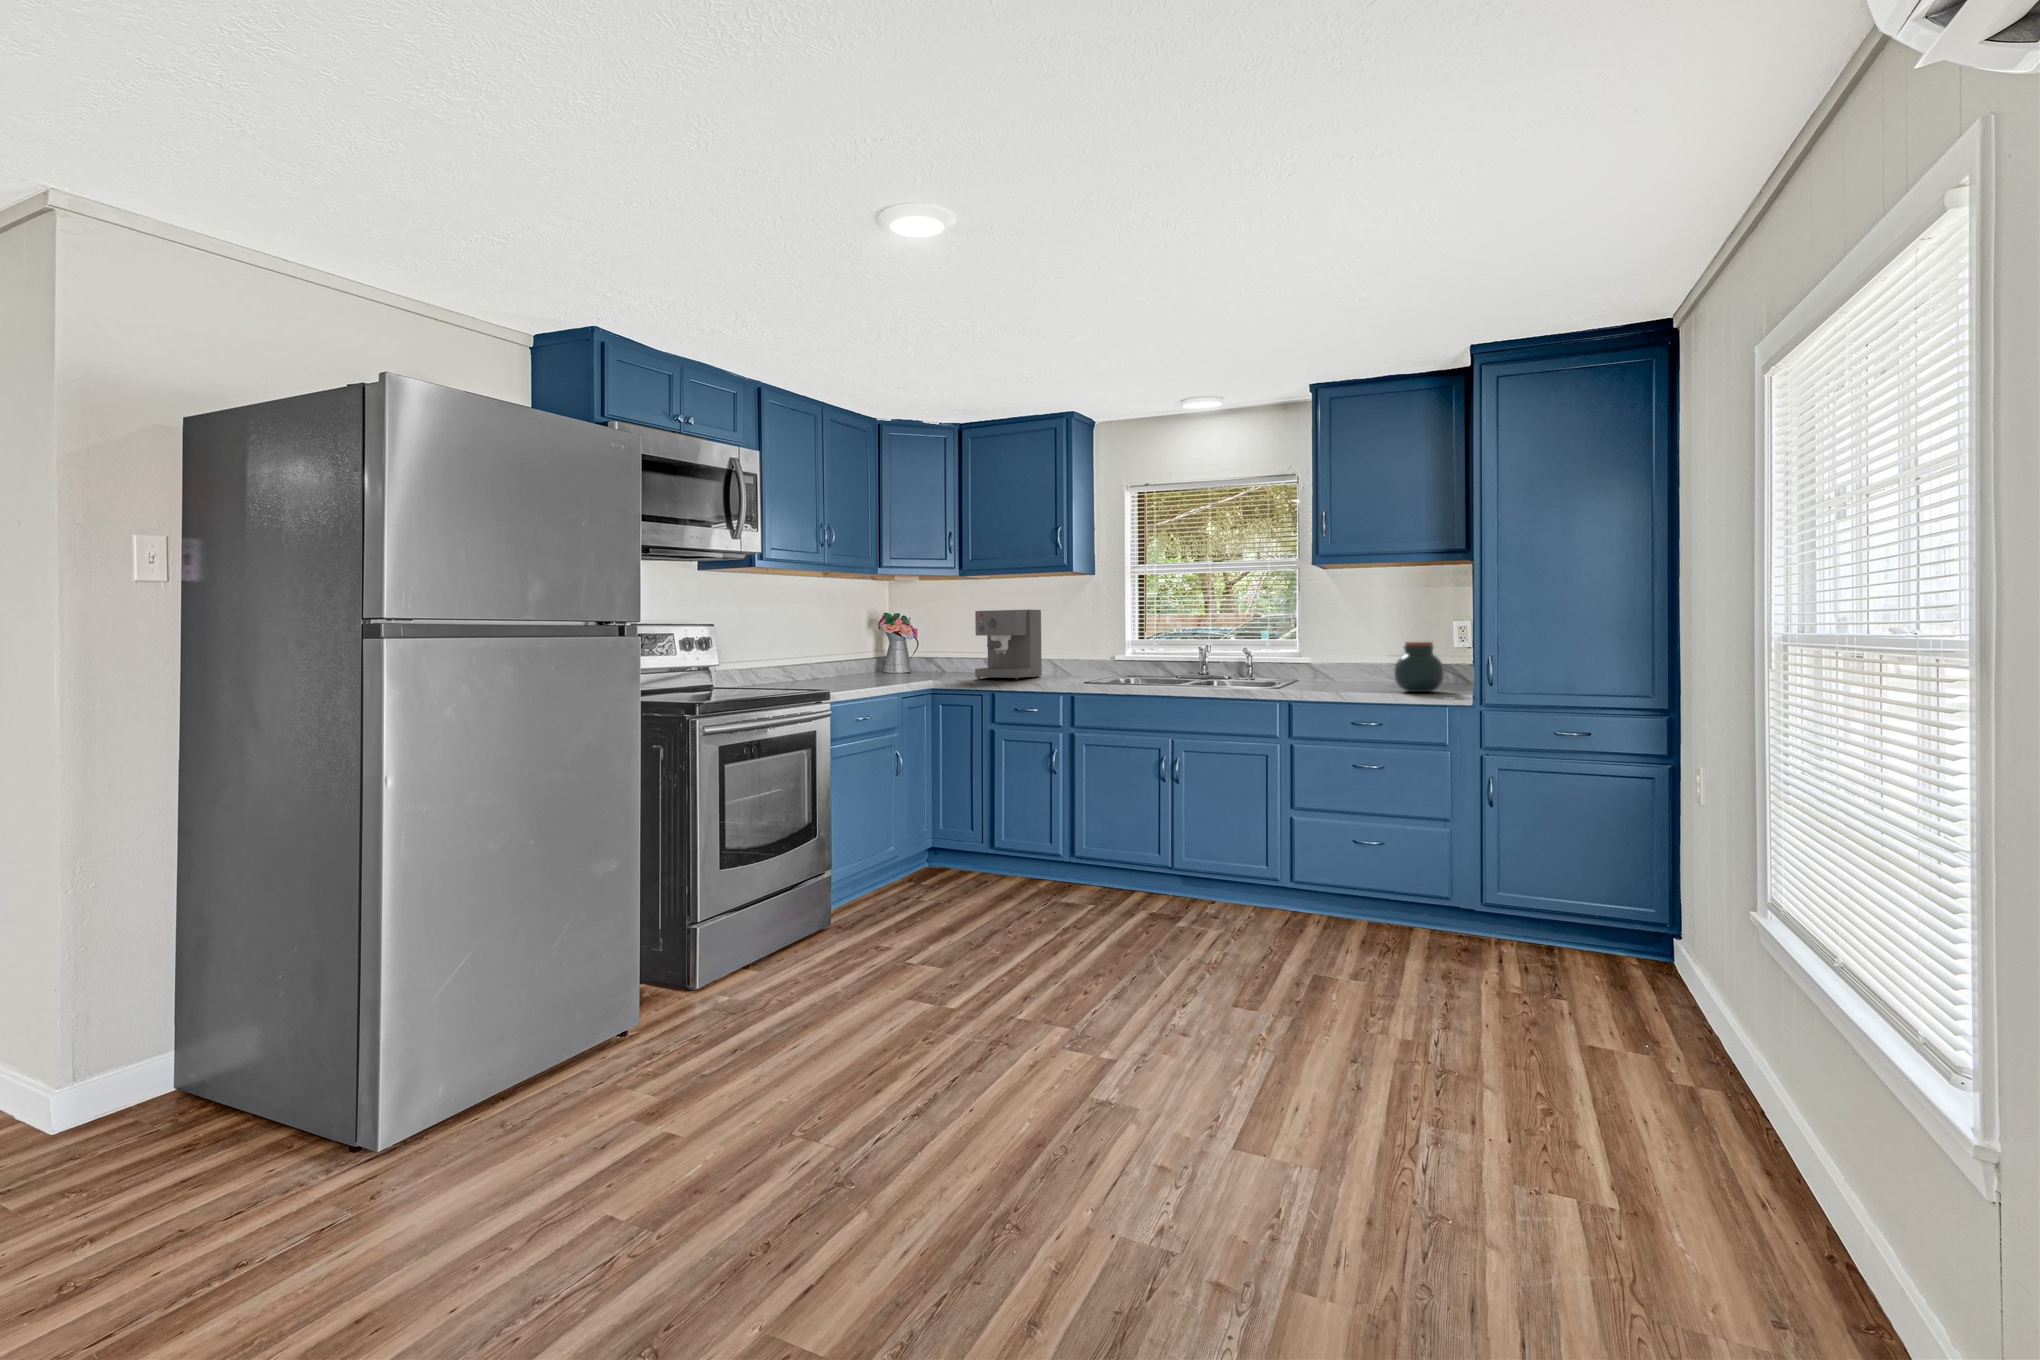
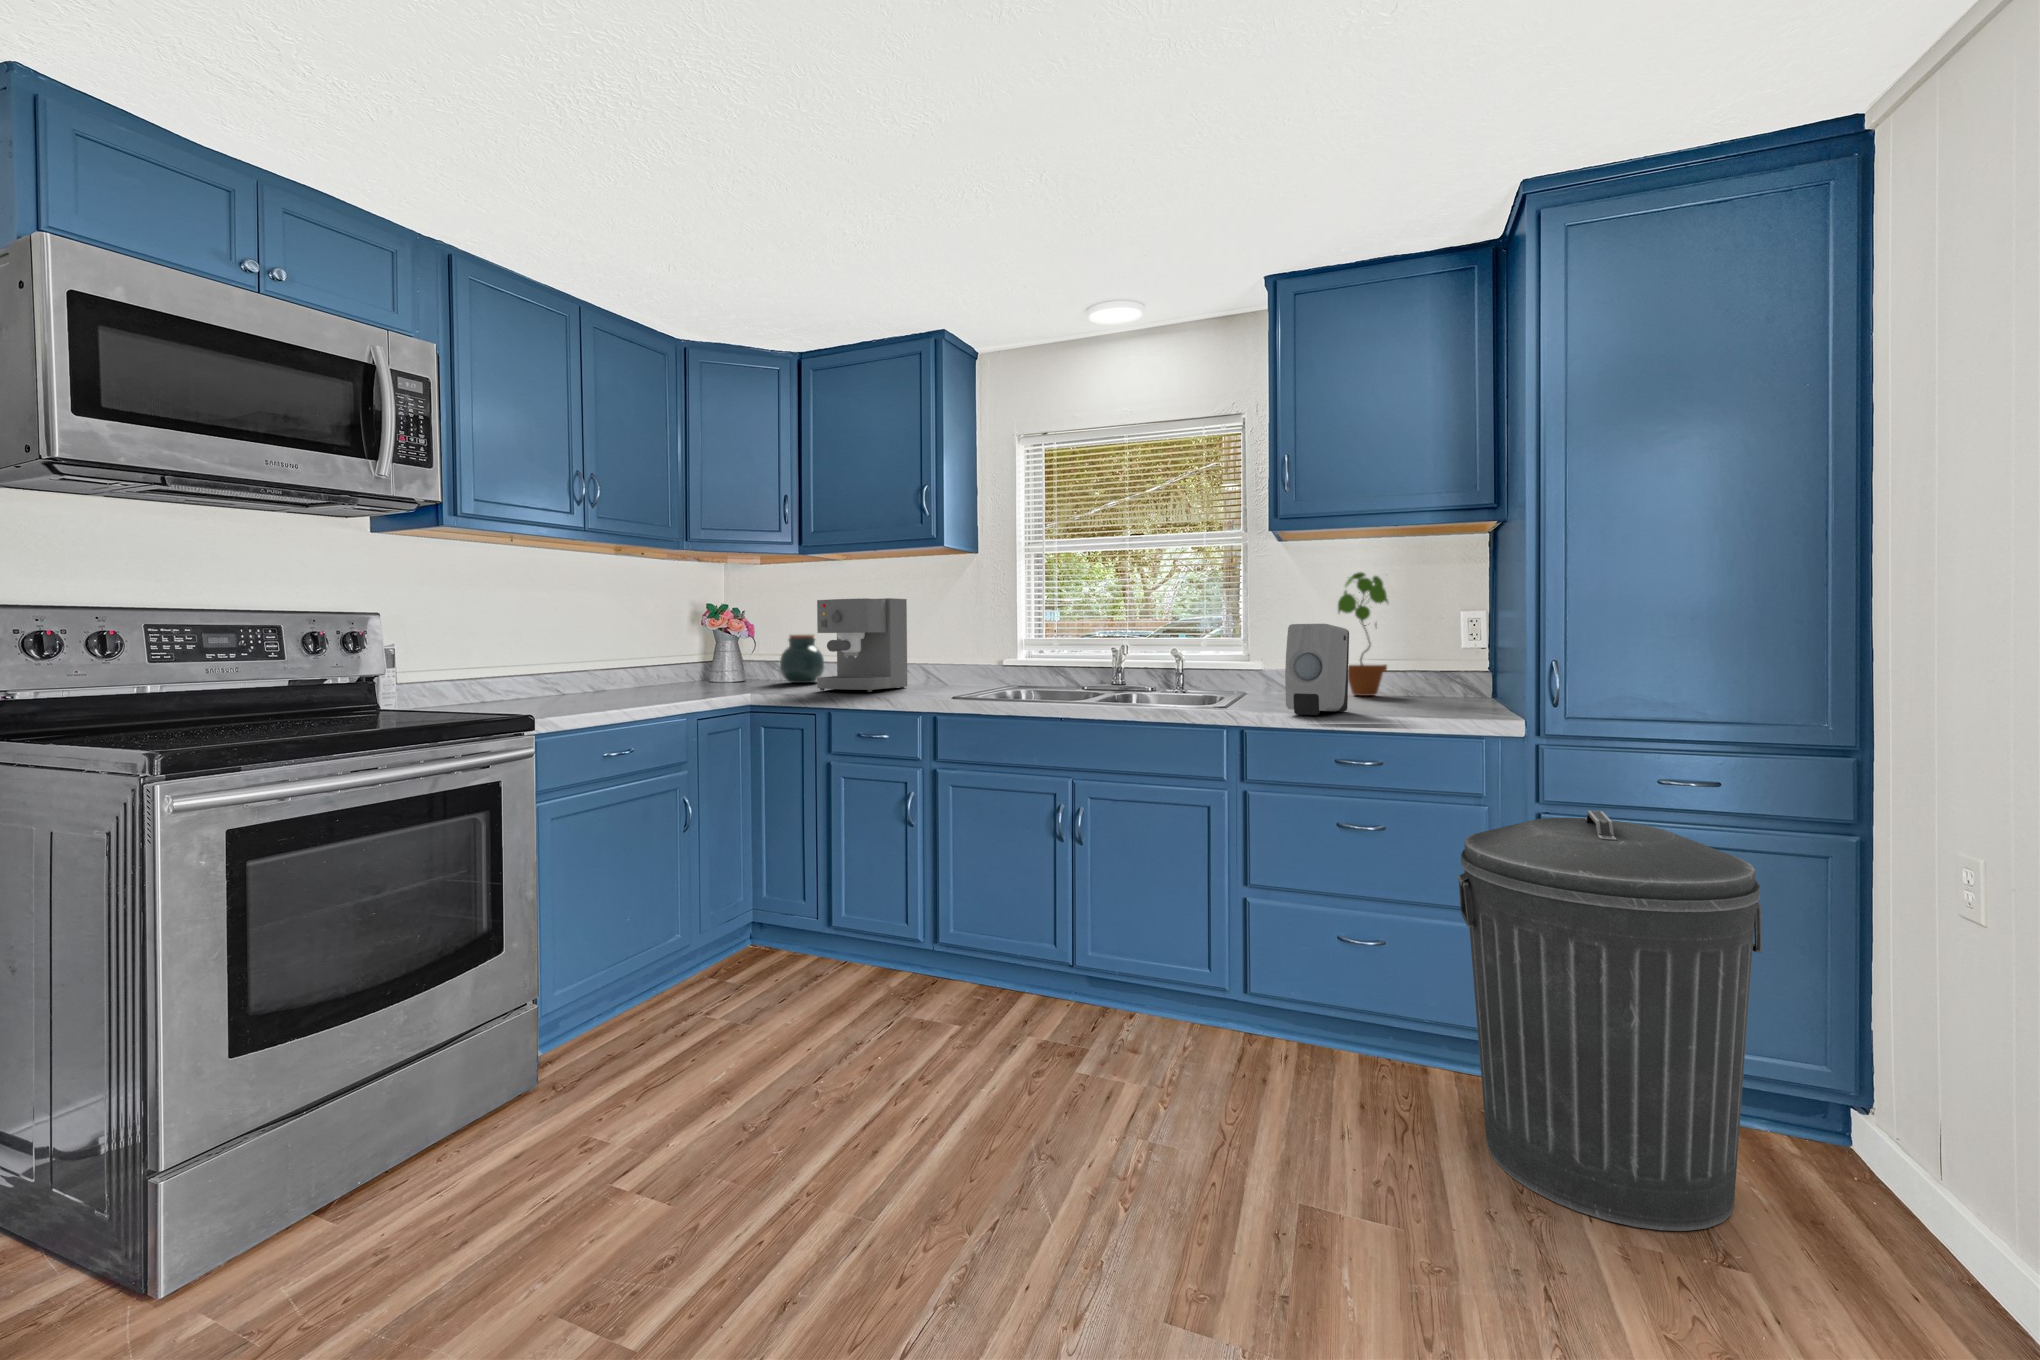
potted plant: none [1363,591,1401,681] -> present [1338,572,1388,696]
soap dispenser: none [1319,631,1365,692] -> present [1285,624,1349,715]
jar: present [1394,642,1444,692] -> present [780,635,824,683]
trash can: none [1420,748,1592,984] -> present [1458,810,1762,1231]

